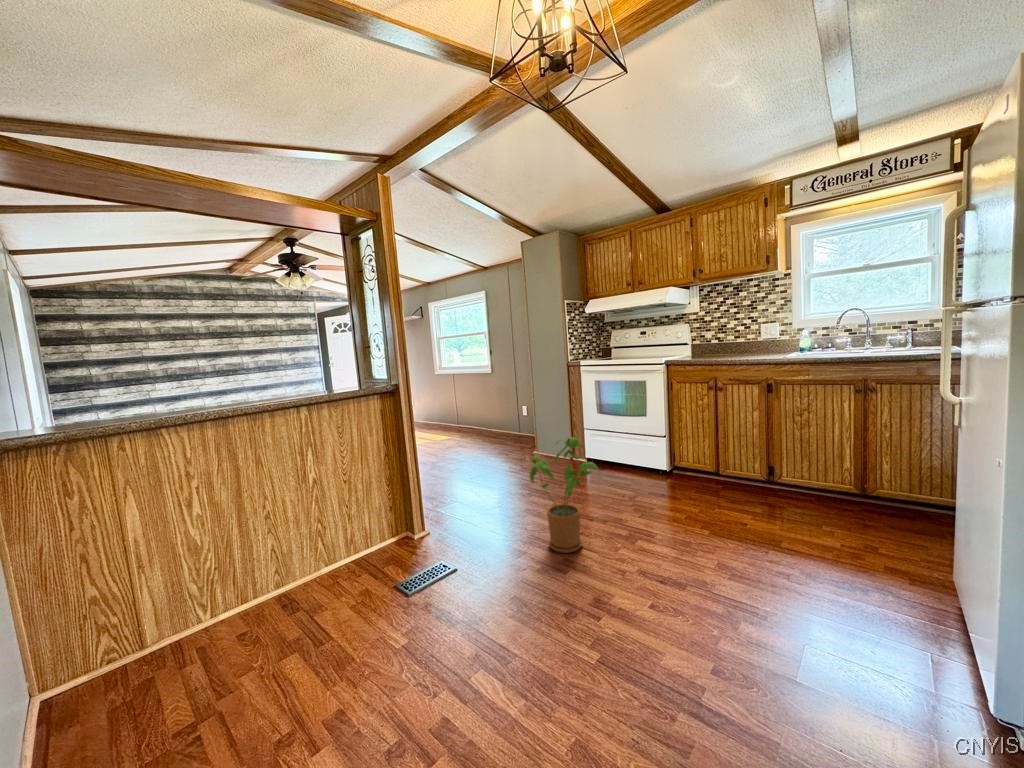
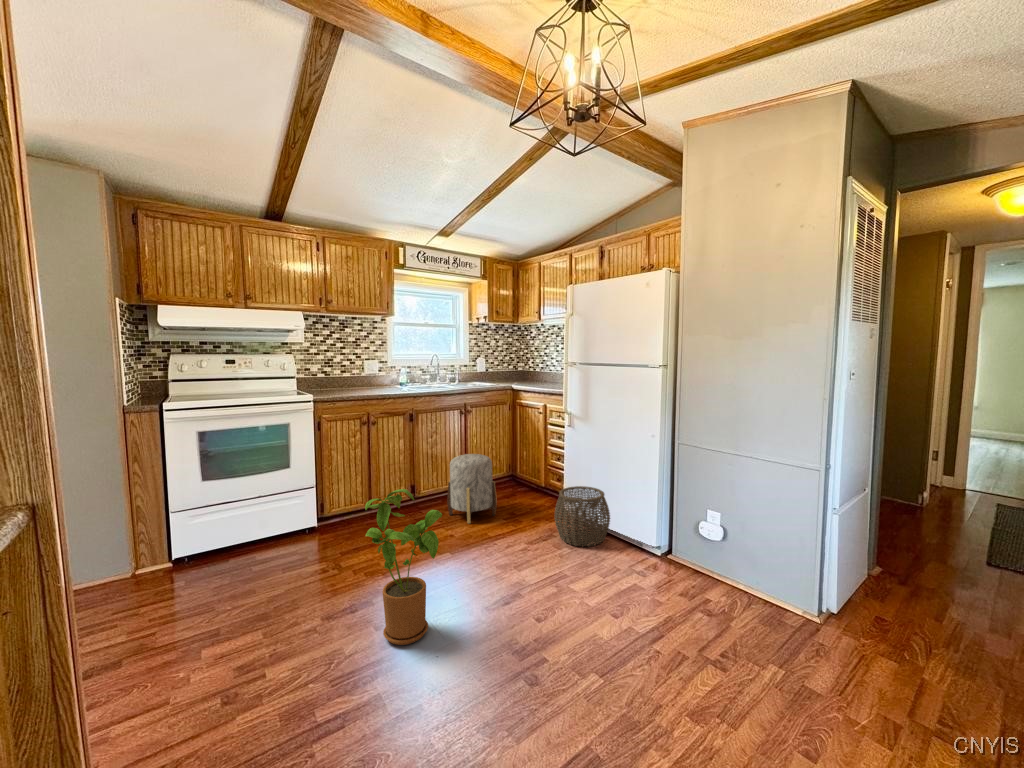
stool: none [774,443,842,536] -> present [447,454,497,523]
woven basket: none [820,528,950,649] -> present [554,486,610,546]

